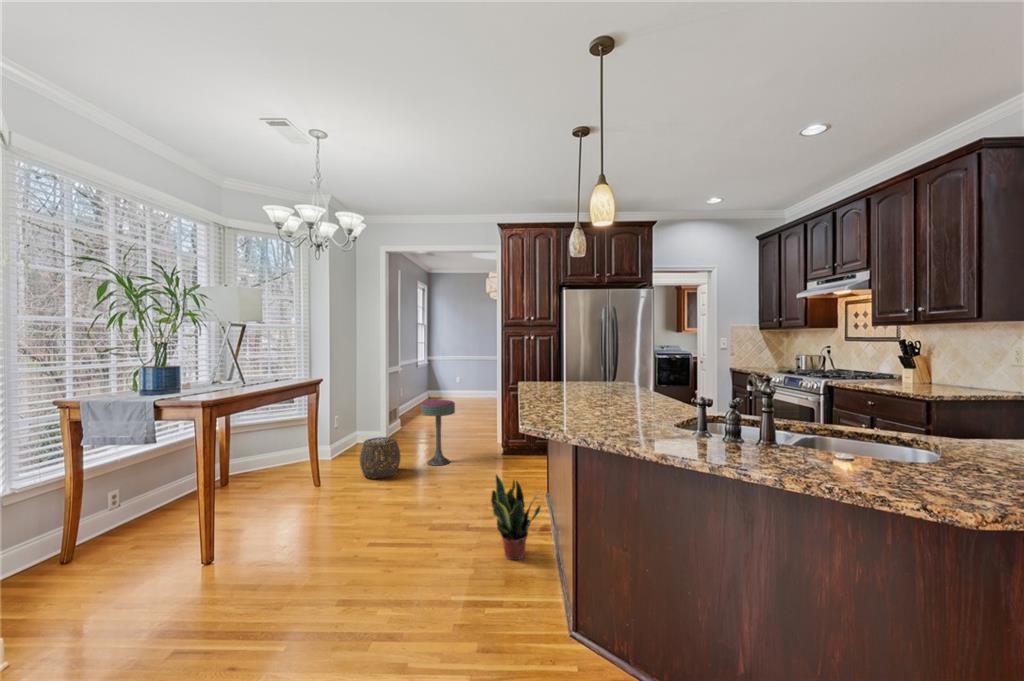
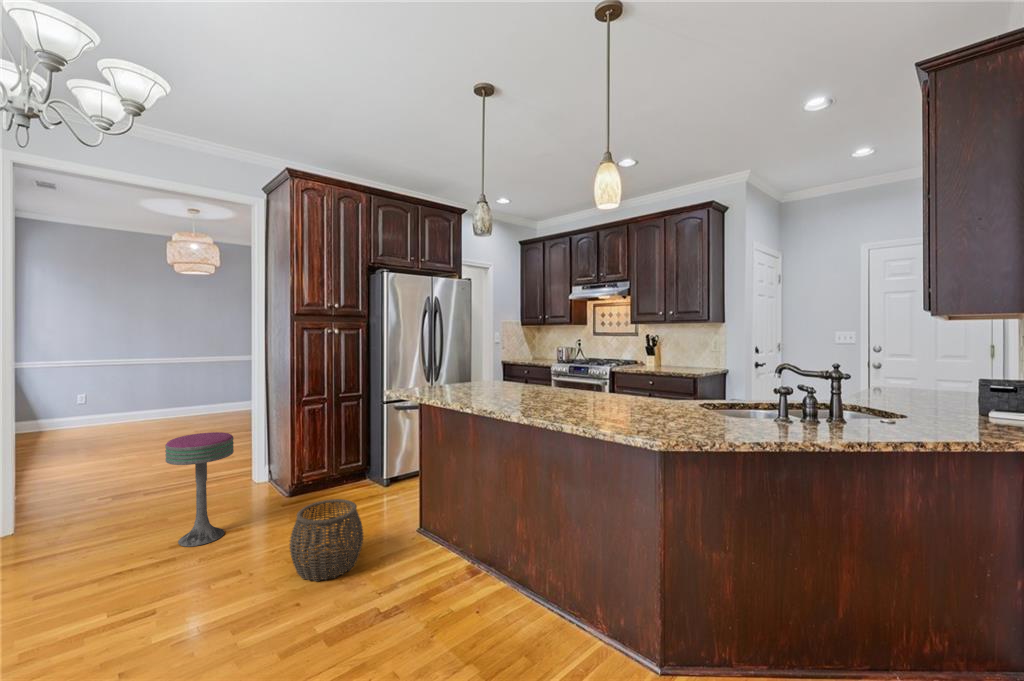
woven basket: present [360,437,401,479] -> present [289,499,363,581]
potted plant: present [491,475,540,560] -> none [460,519,526,626]

